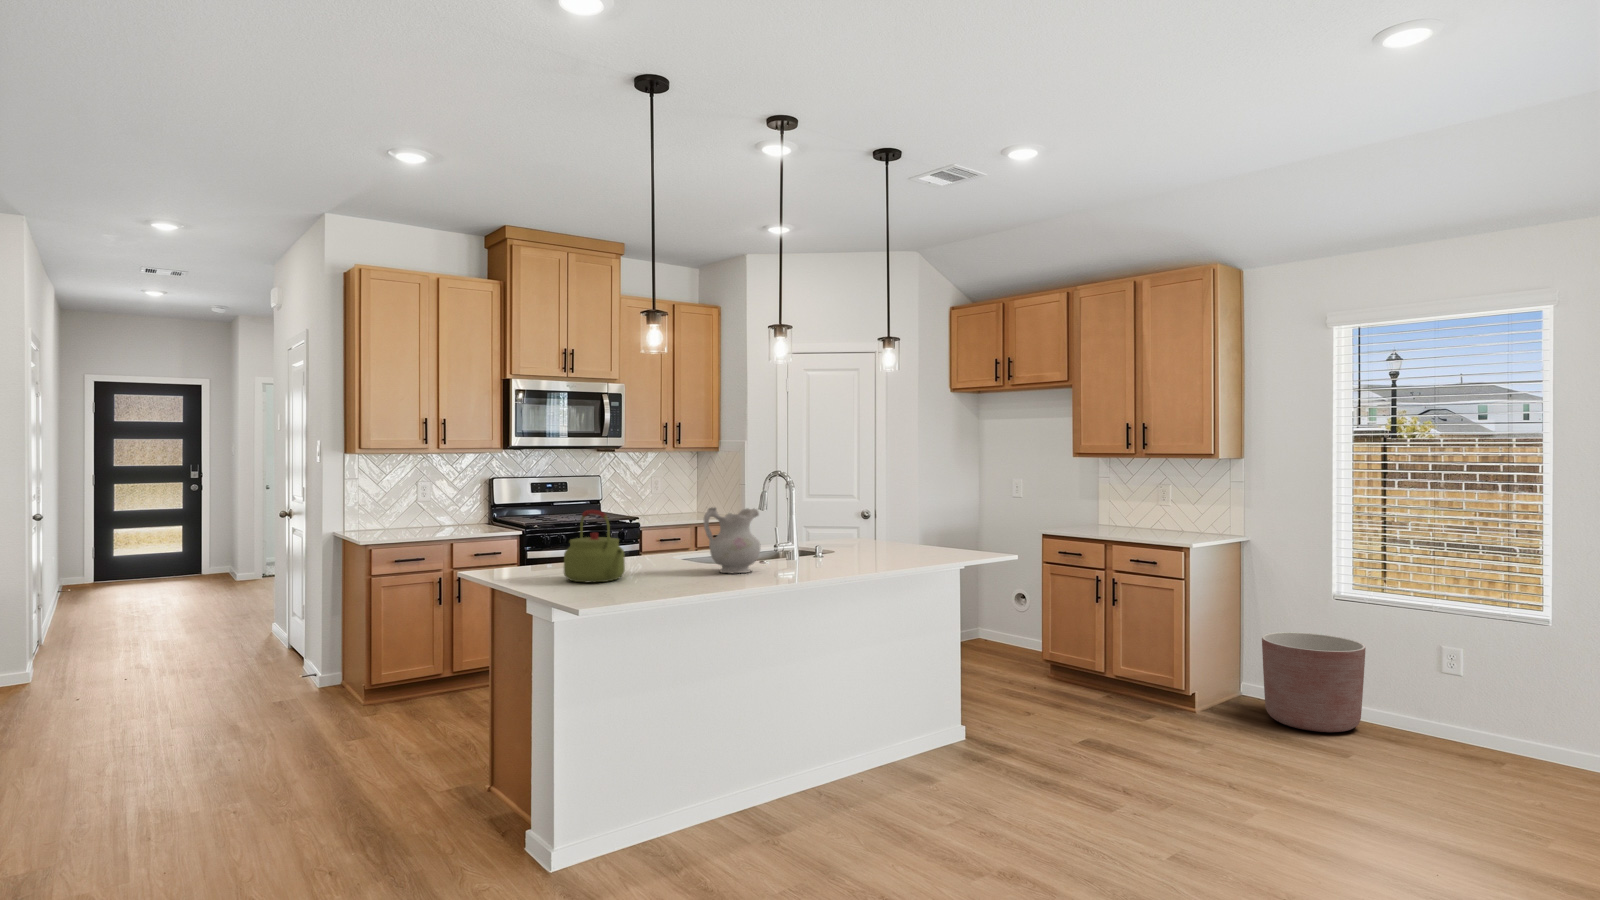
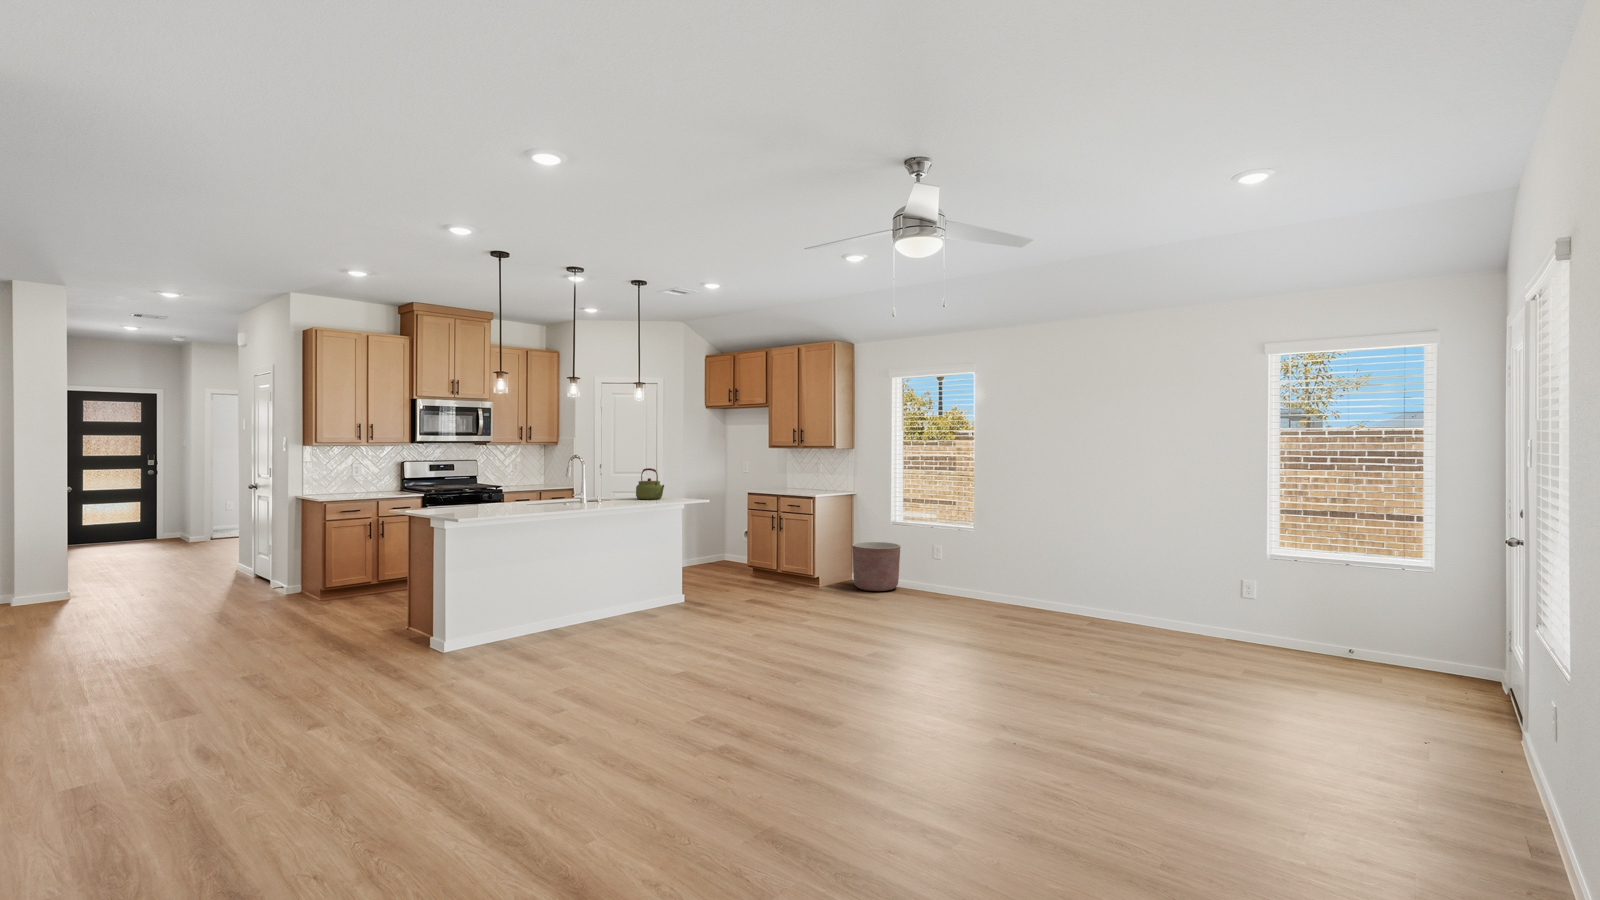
ceramic pitcher: present [704,508,761,573] -> none [533,473,564,508]
kettle: present [564,510,625,583] -> present [636,468,664,499]

